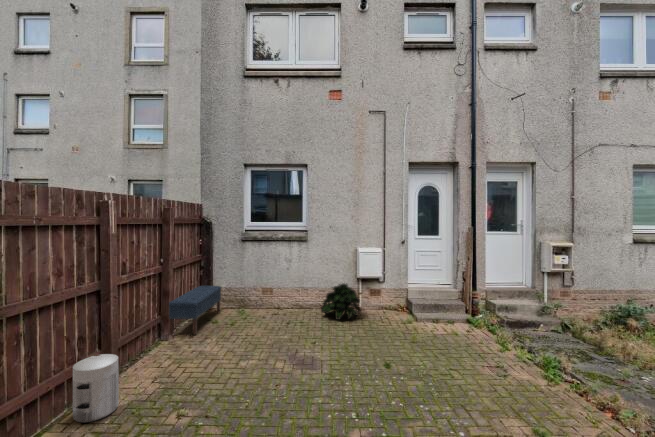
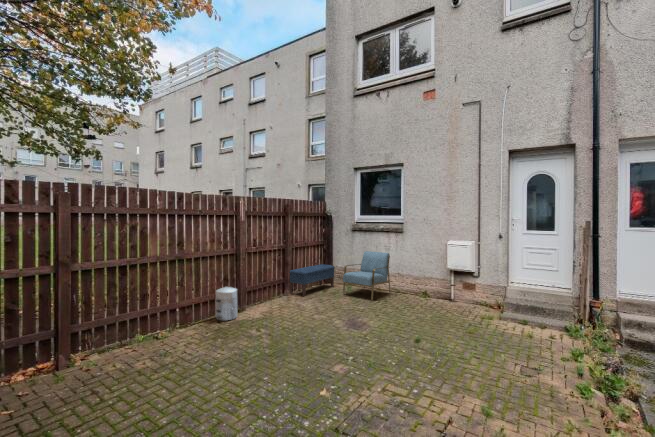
chair: none [244,264,294,323] -> present [343,251,390,300]
potted plant: present [321,283,361,320] -> none [407,273,445,307]

